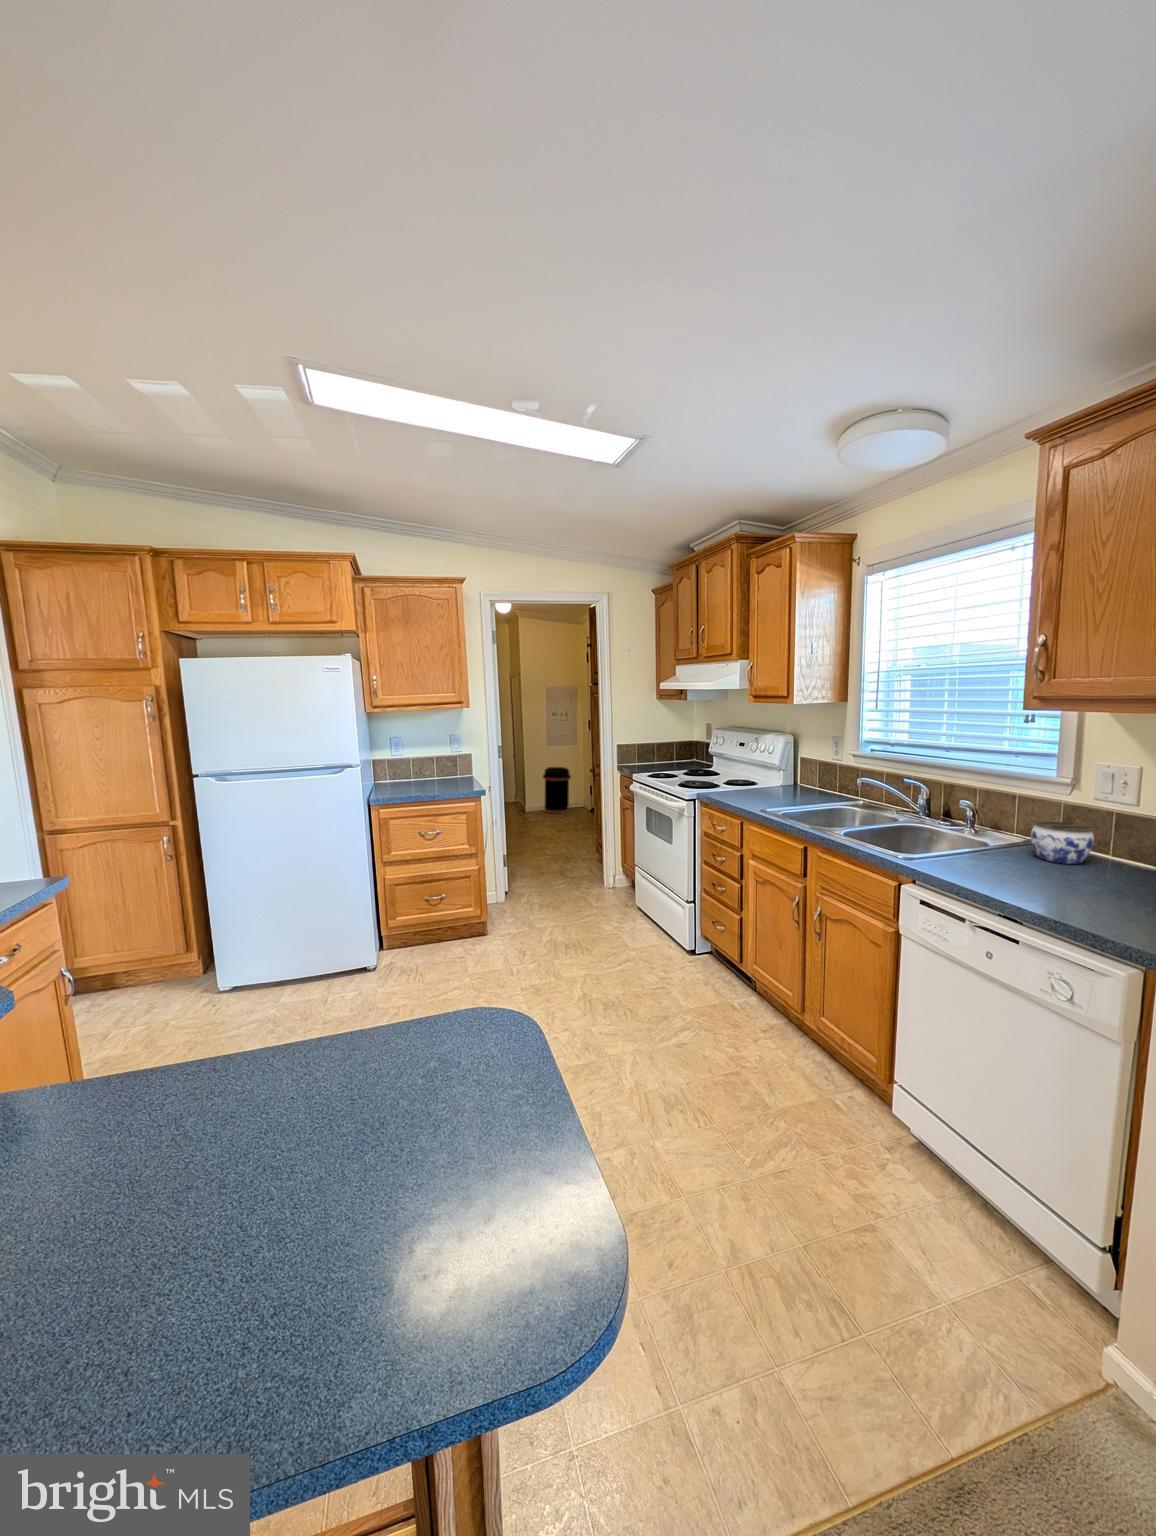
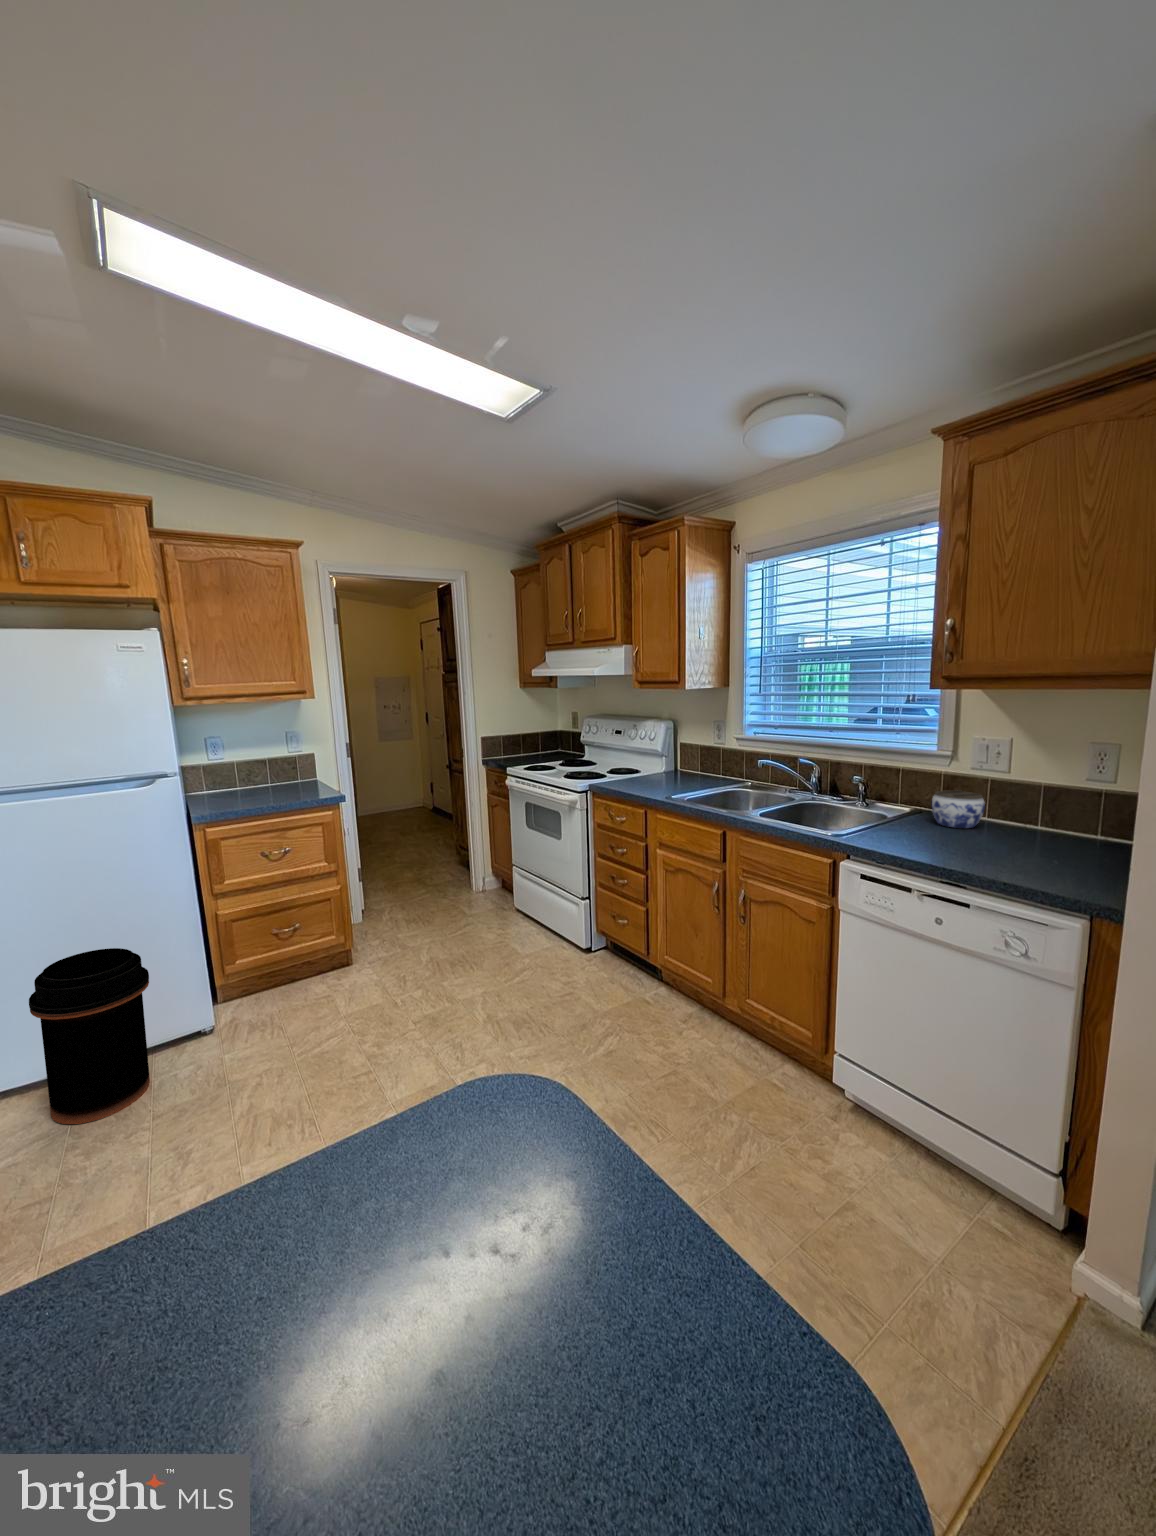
trash can: present [543,767,571,813] -> present [29,948,150,1124]

